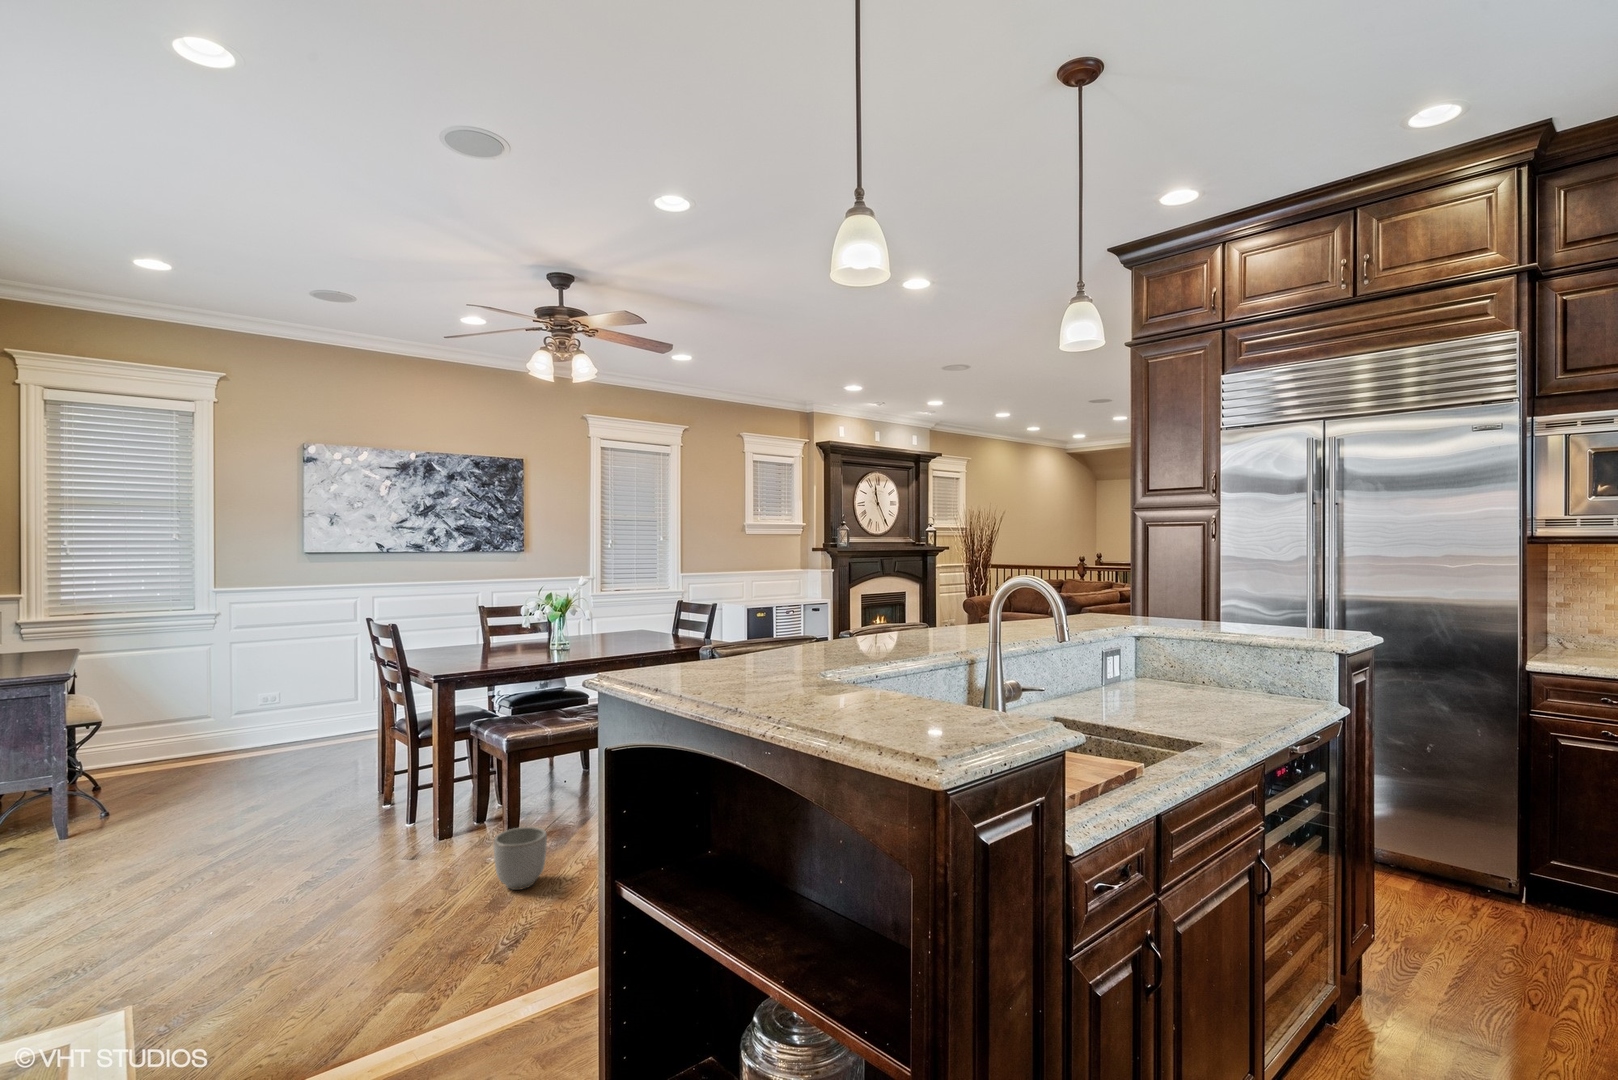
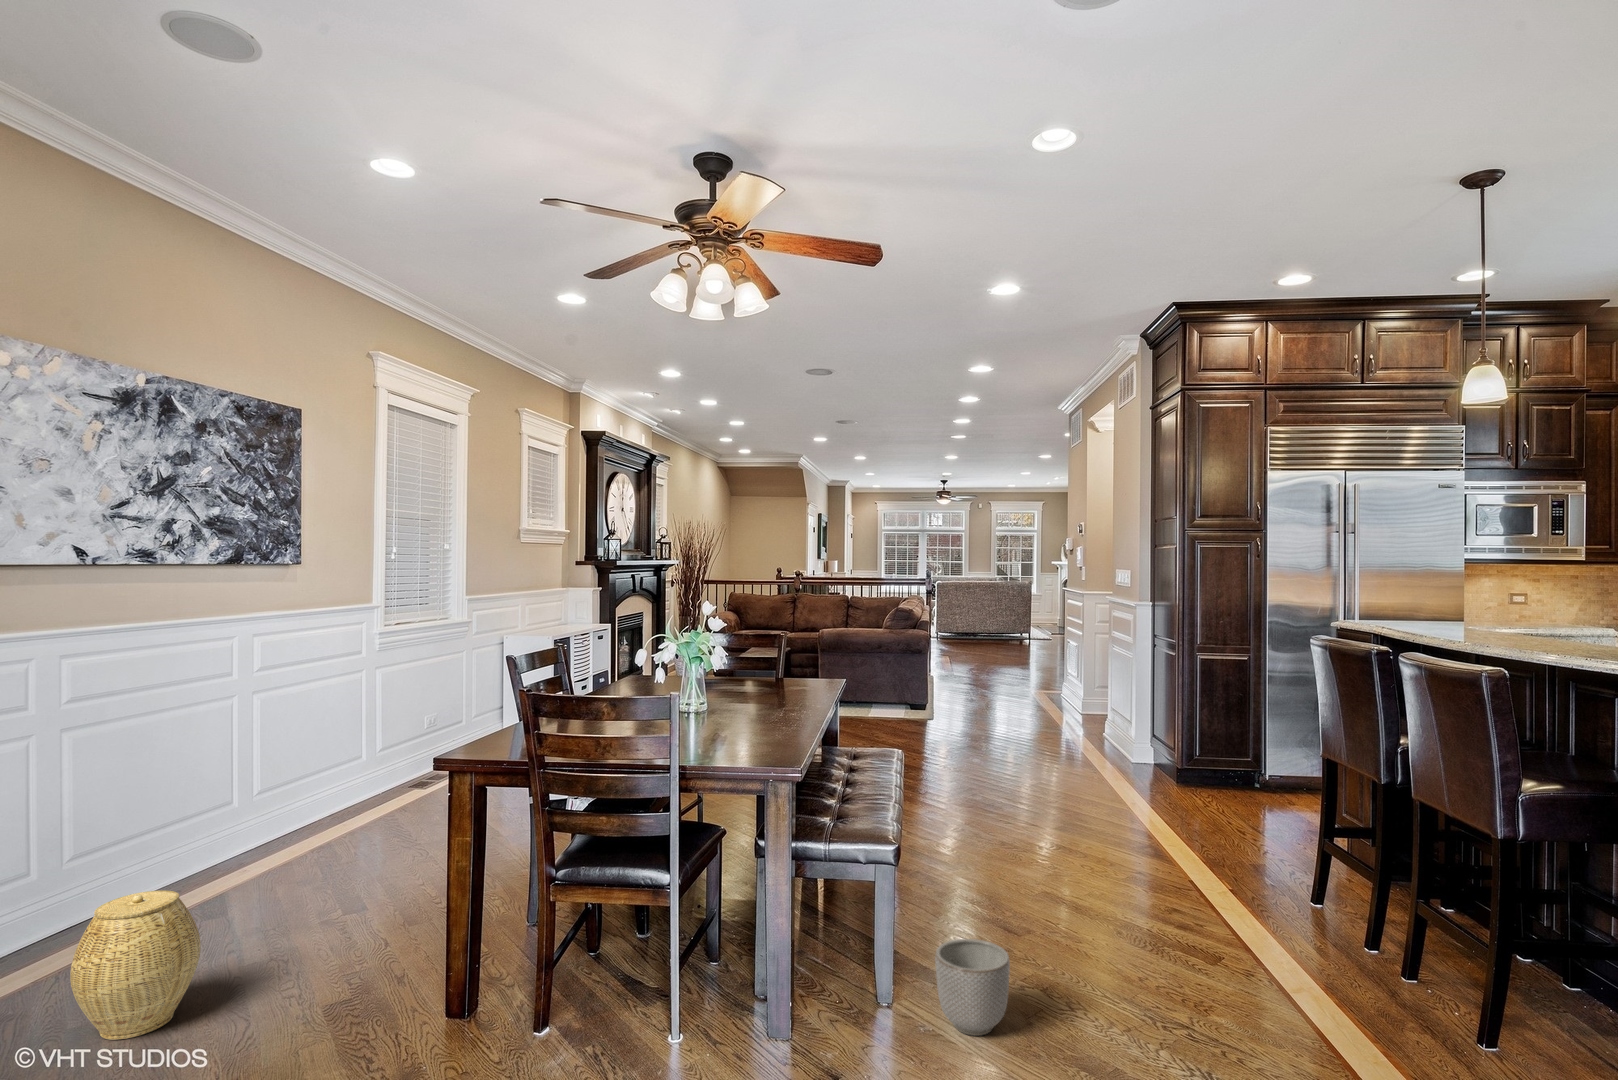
woven basket: none [287,712,345,776] -> present [70,890,201,1040]

